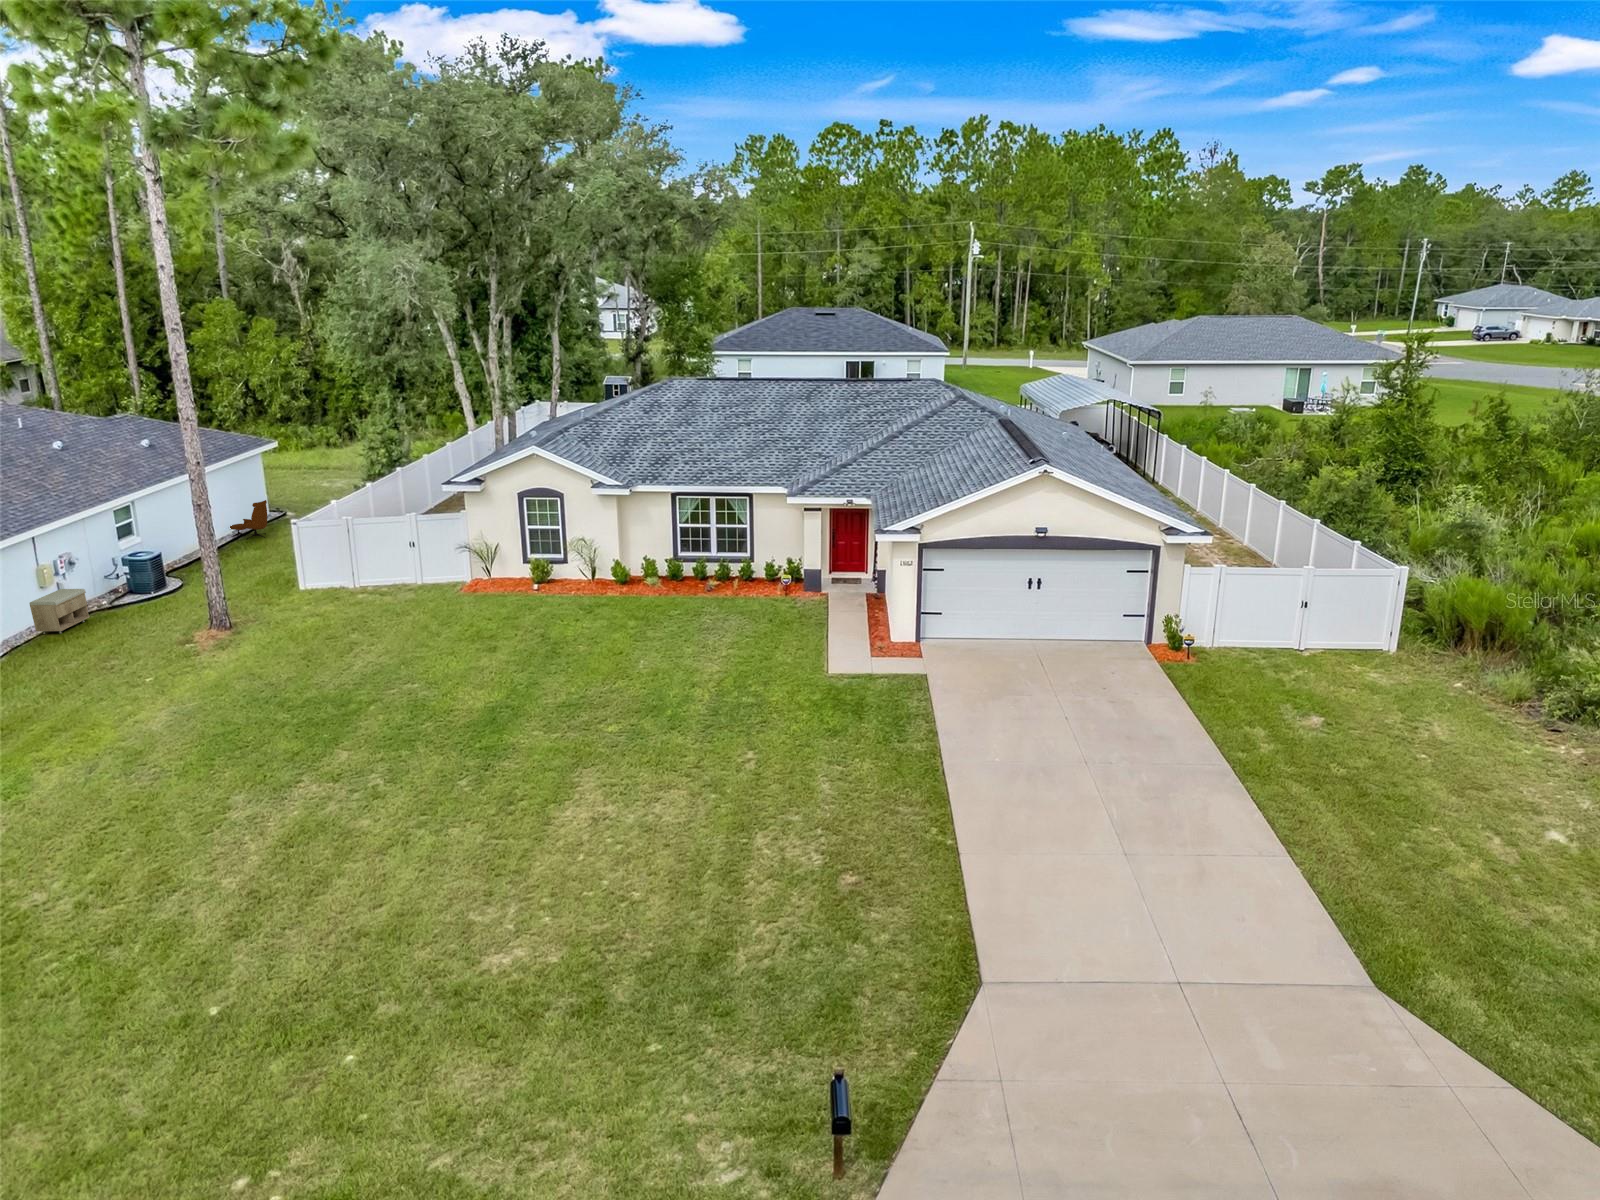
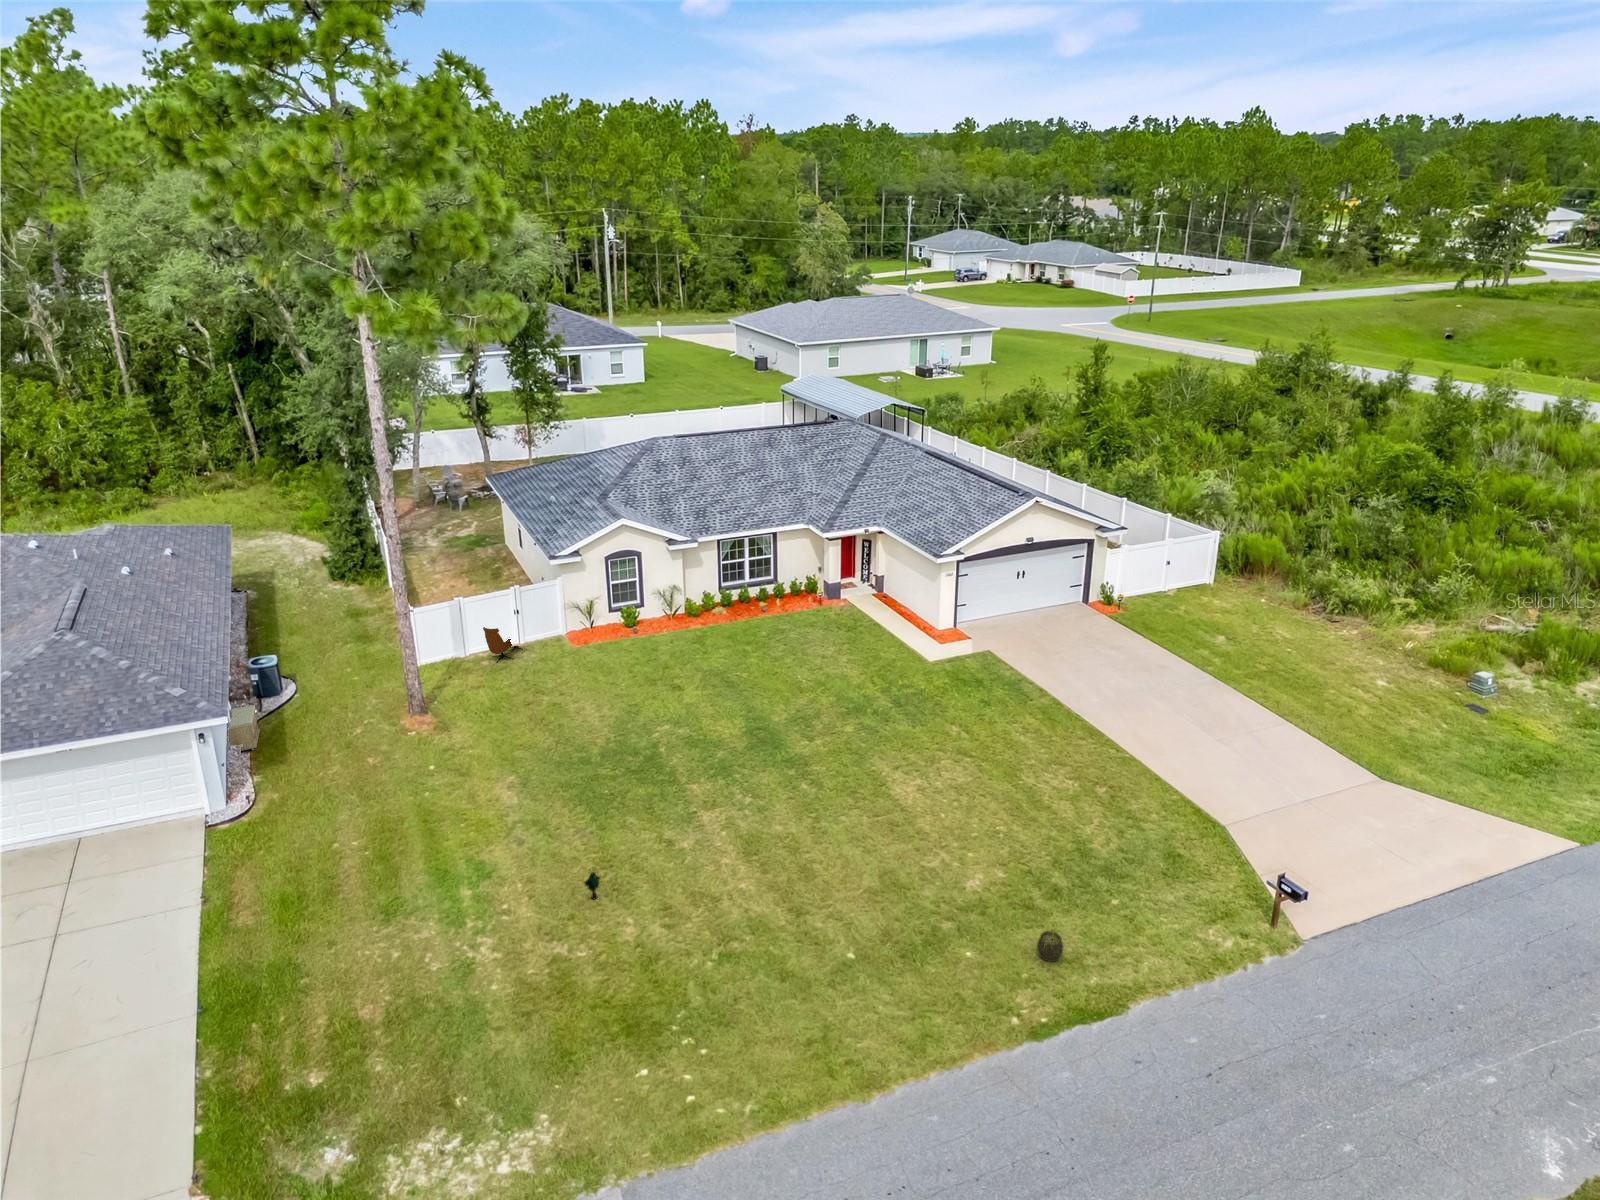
lounge chair: present [230,500,267,539] -> present [483,627,521,663]
decorative plant: none [58,801,90,844] -> present [584,872,601,899]
woven basket: none [411,1050,458,1106] -> present [1037,931,1063,962]

